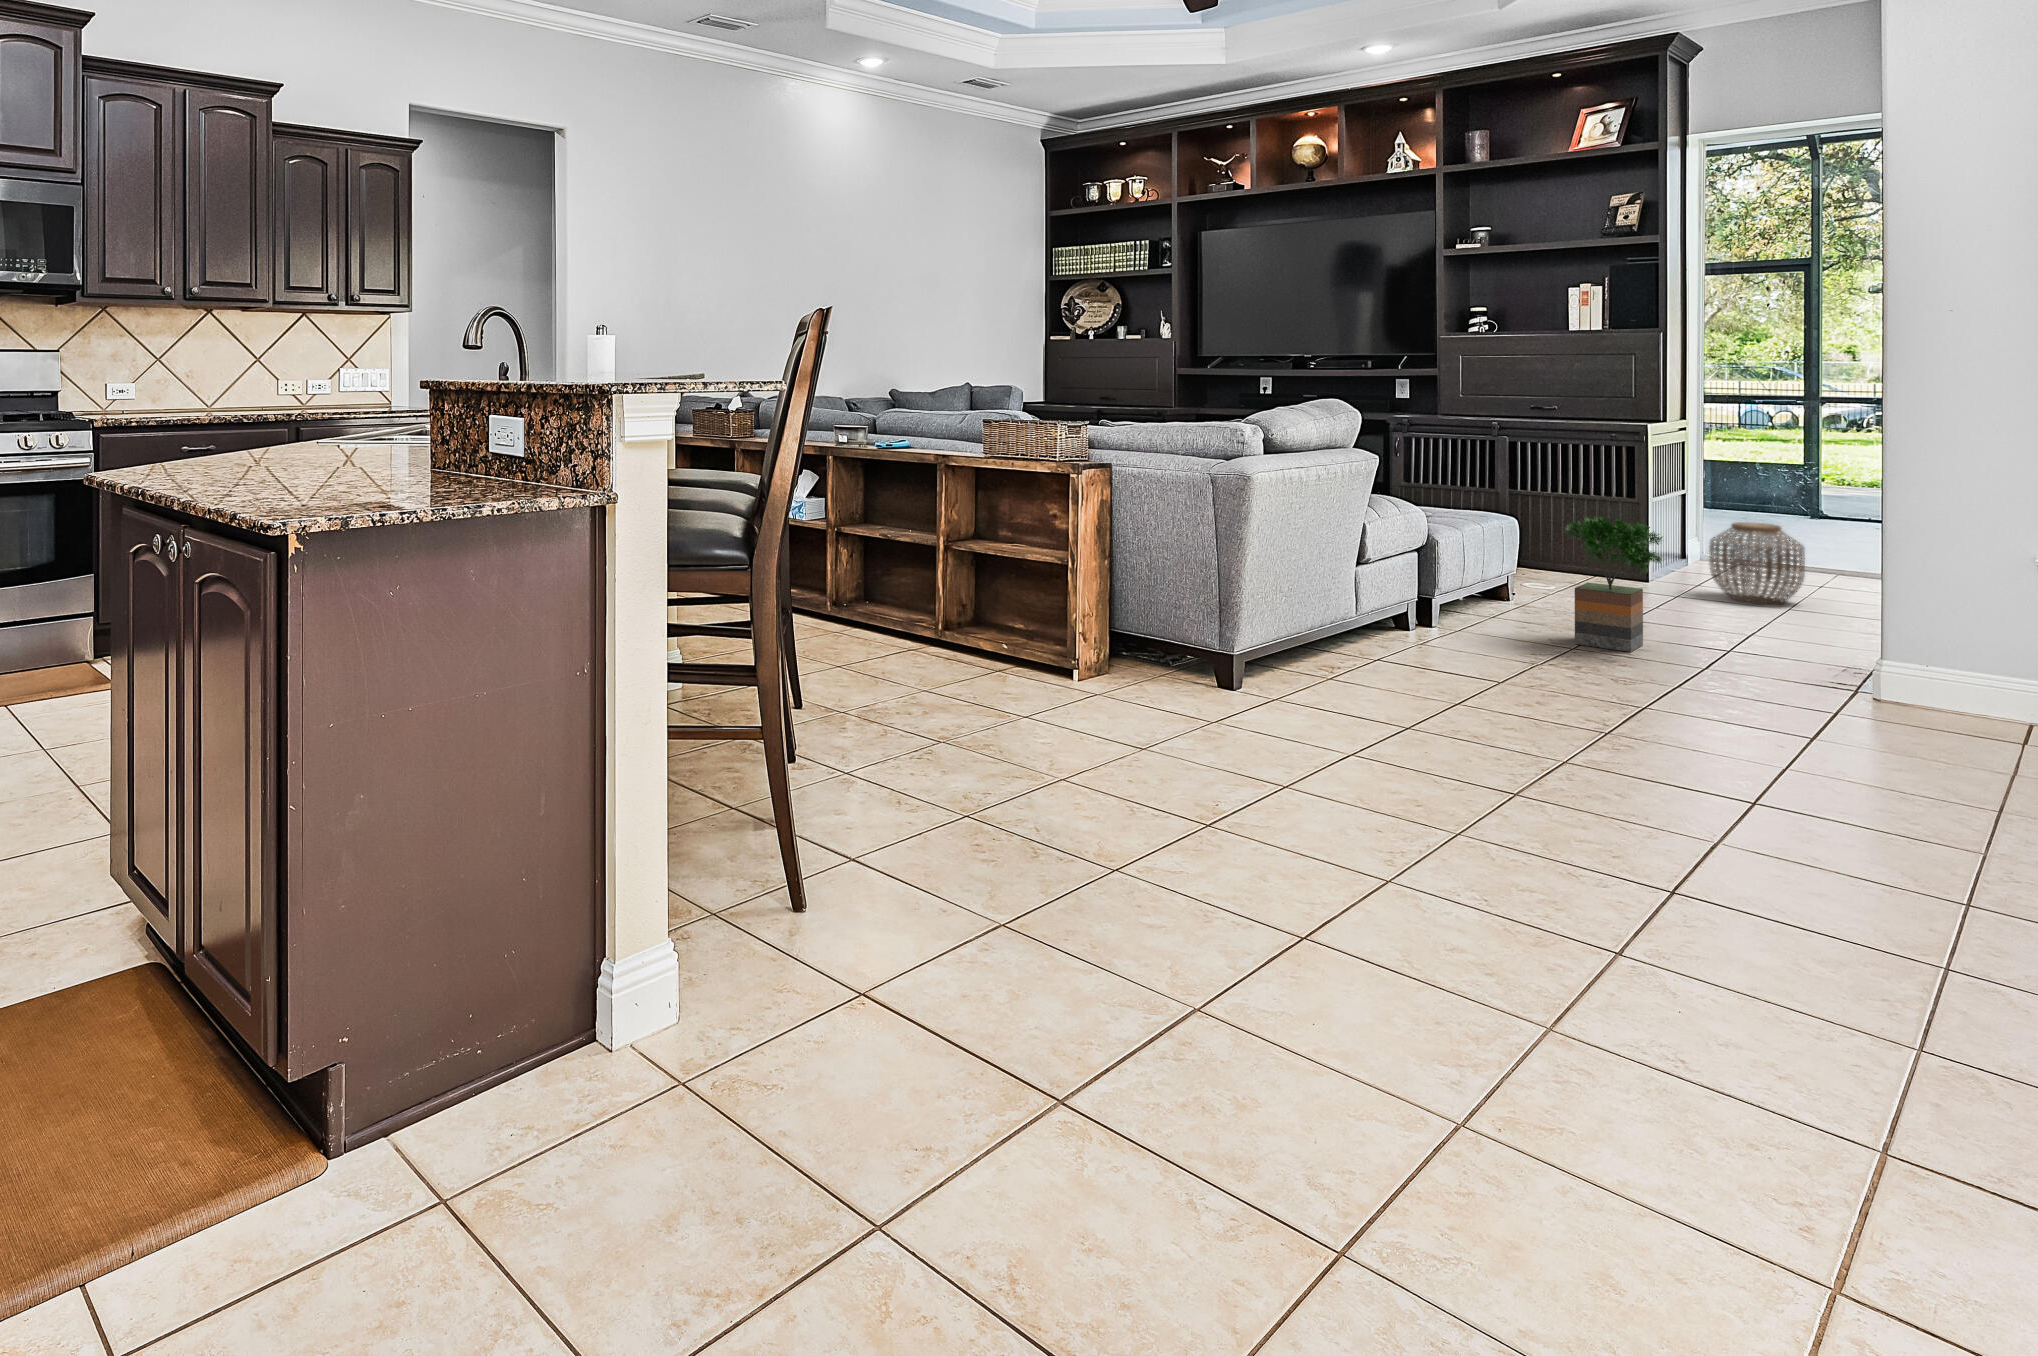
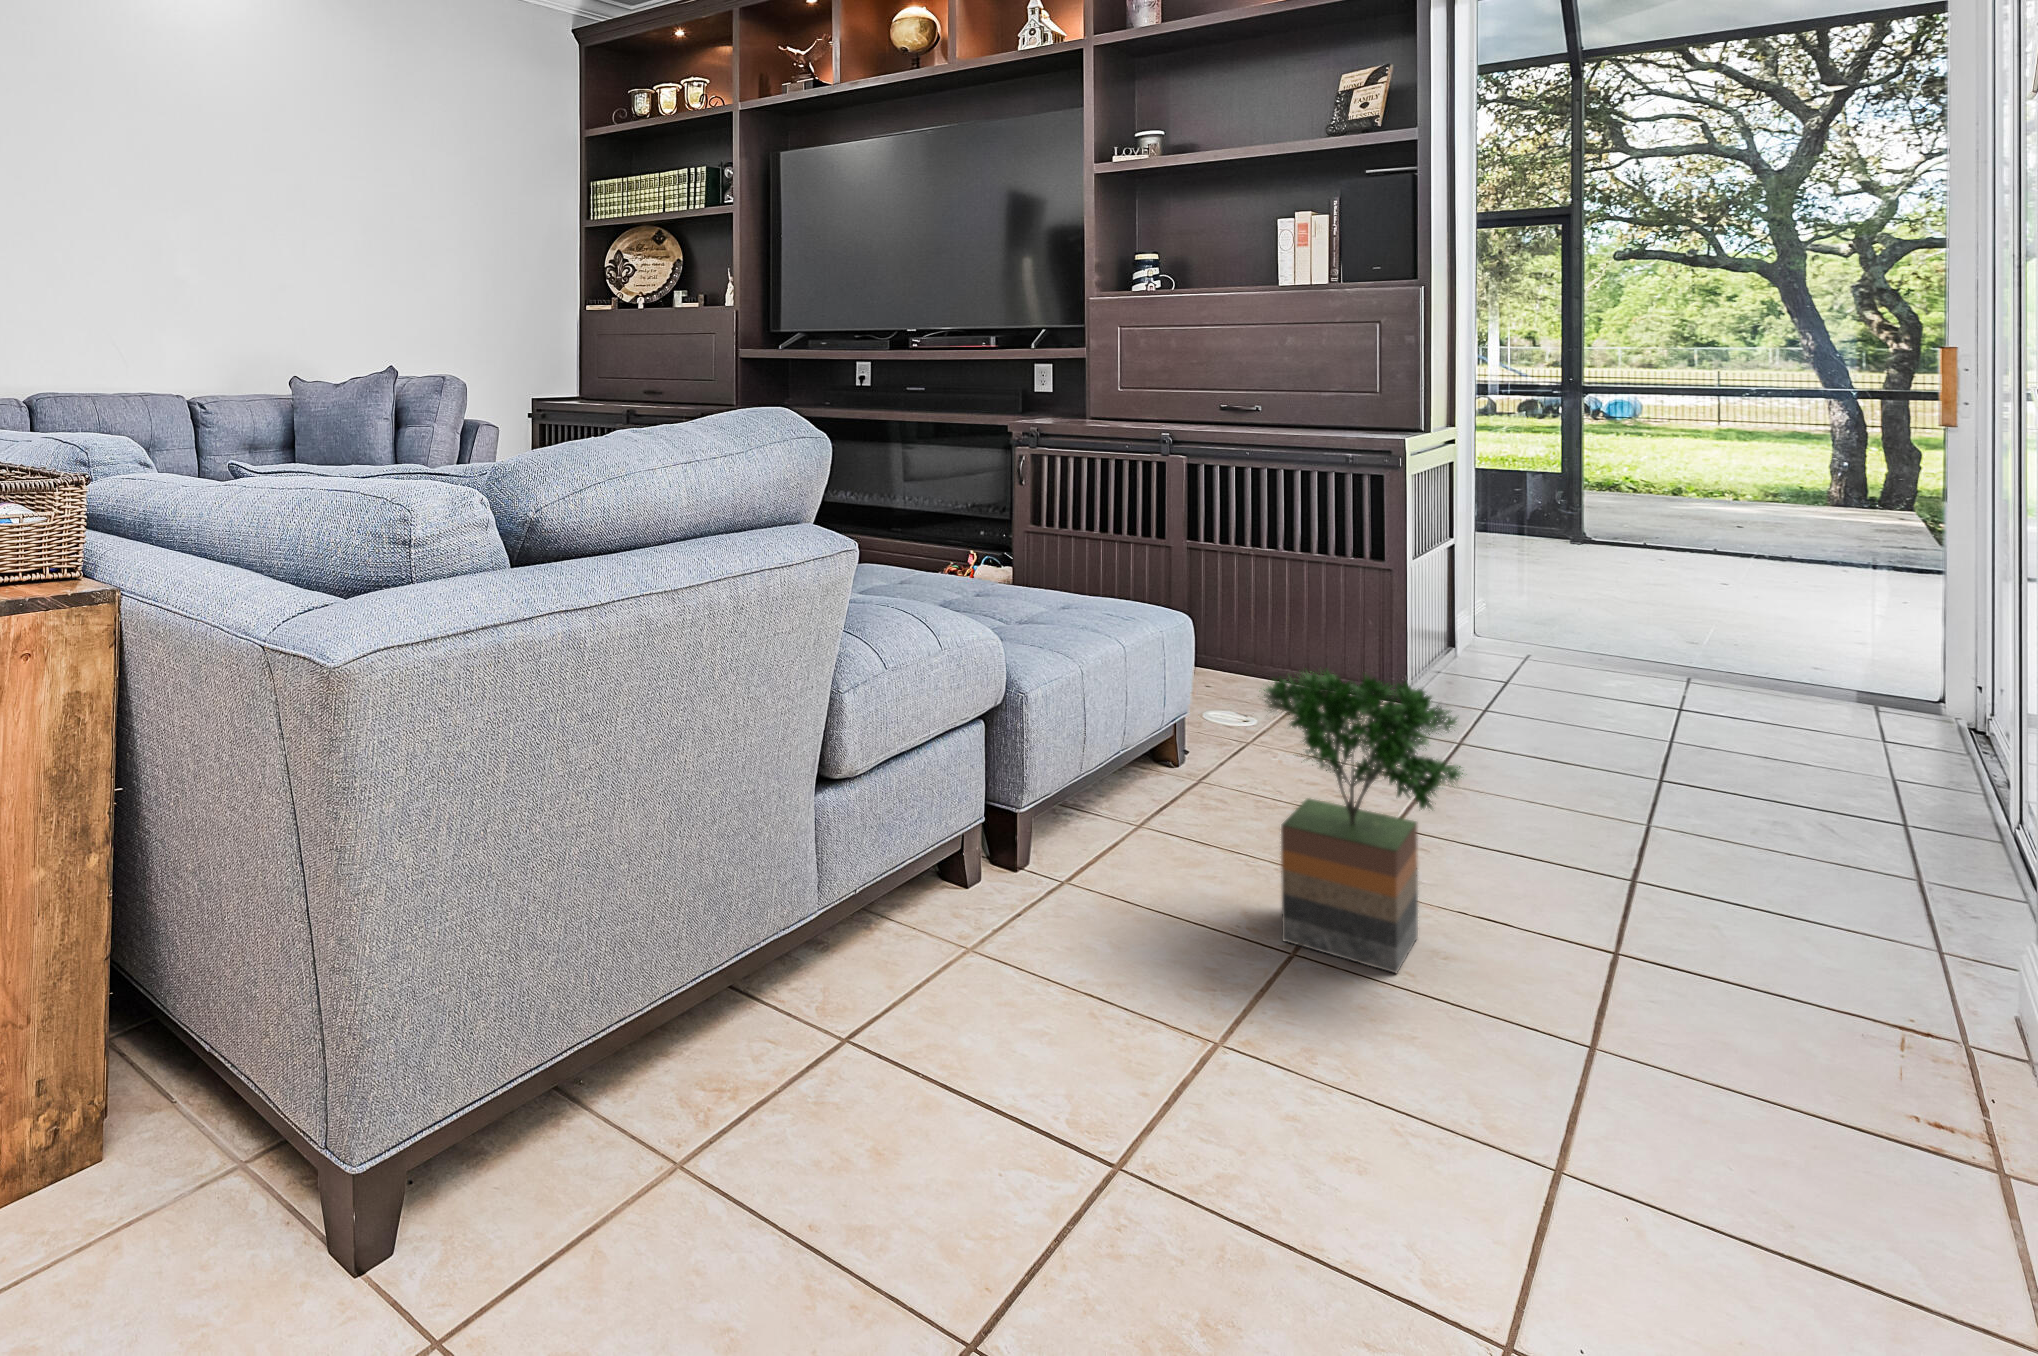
woven basket: present [1709,522,1805,604] -> none [1509,615,1676,766]

